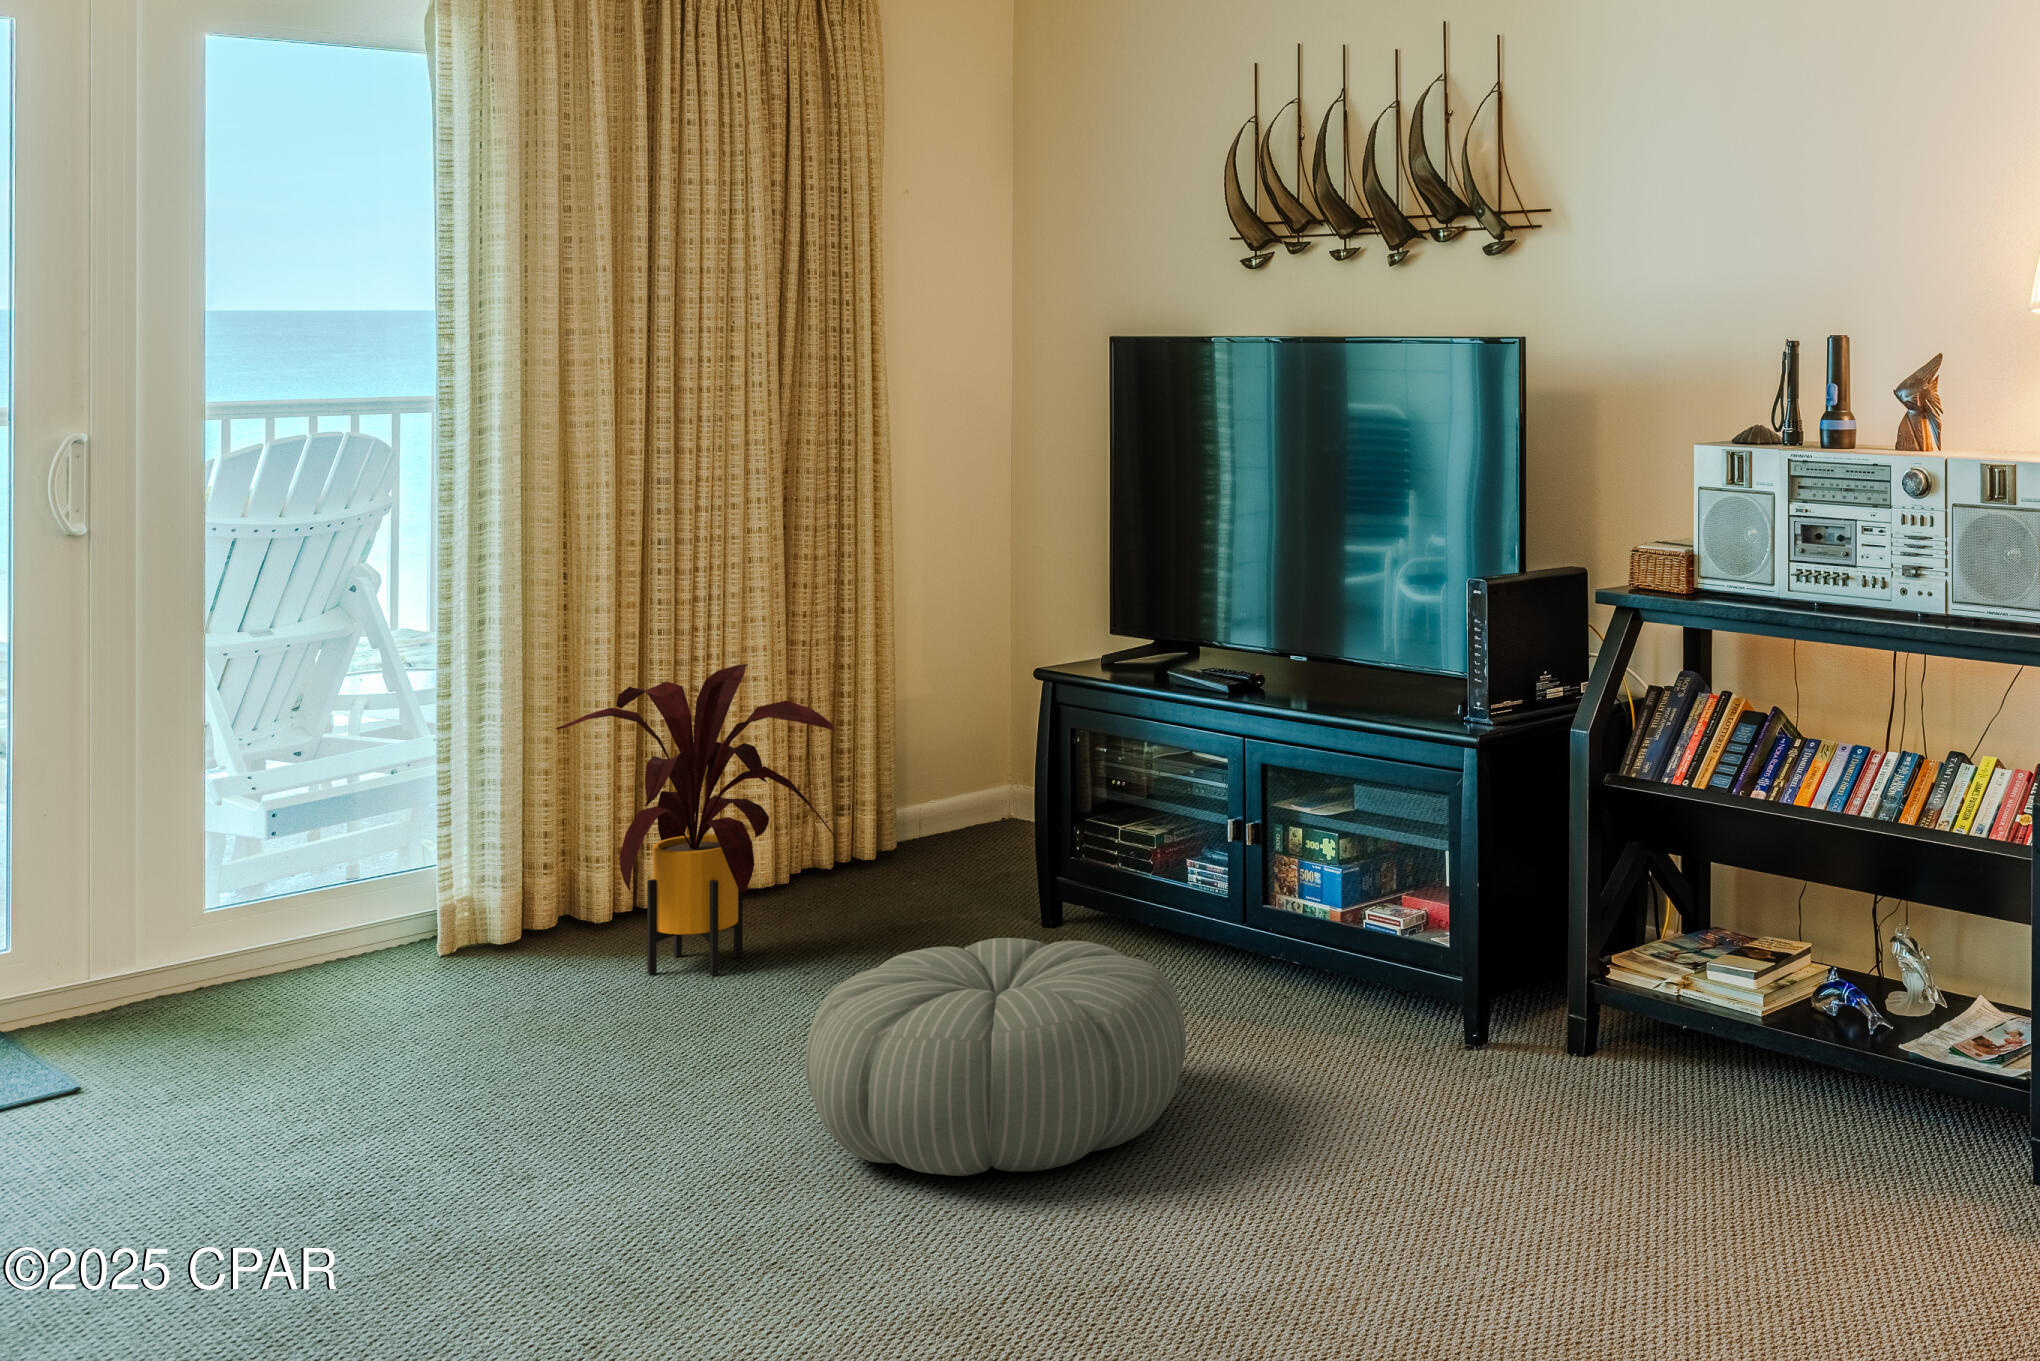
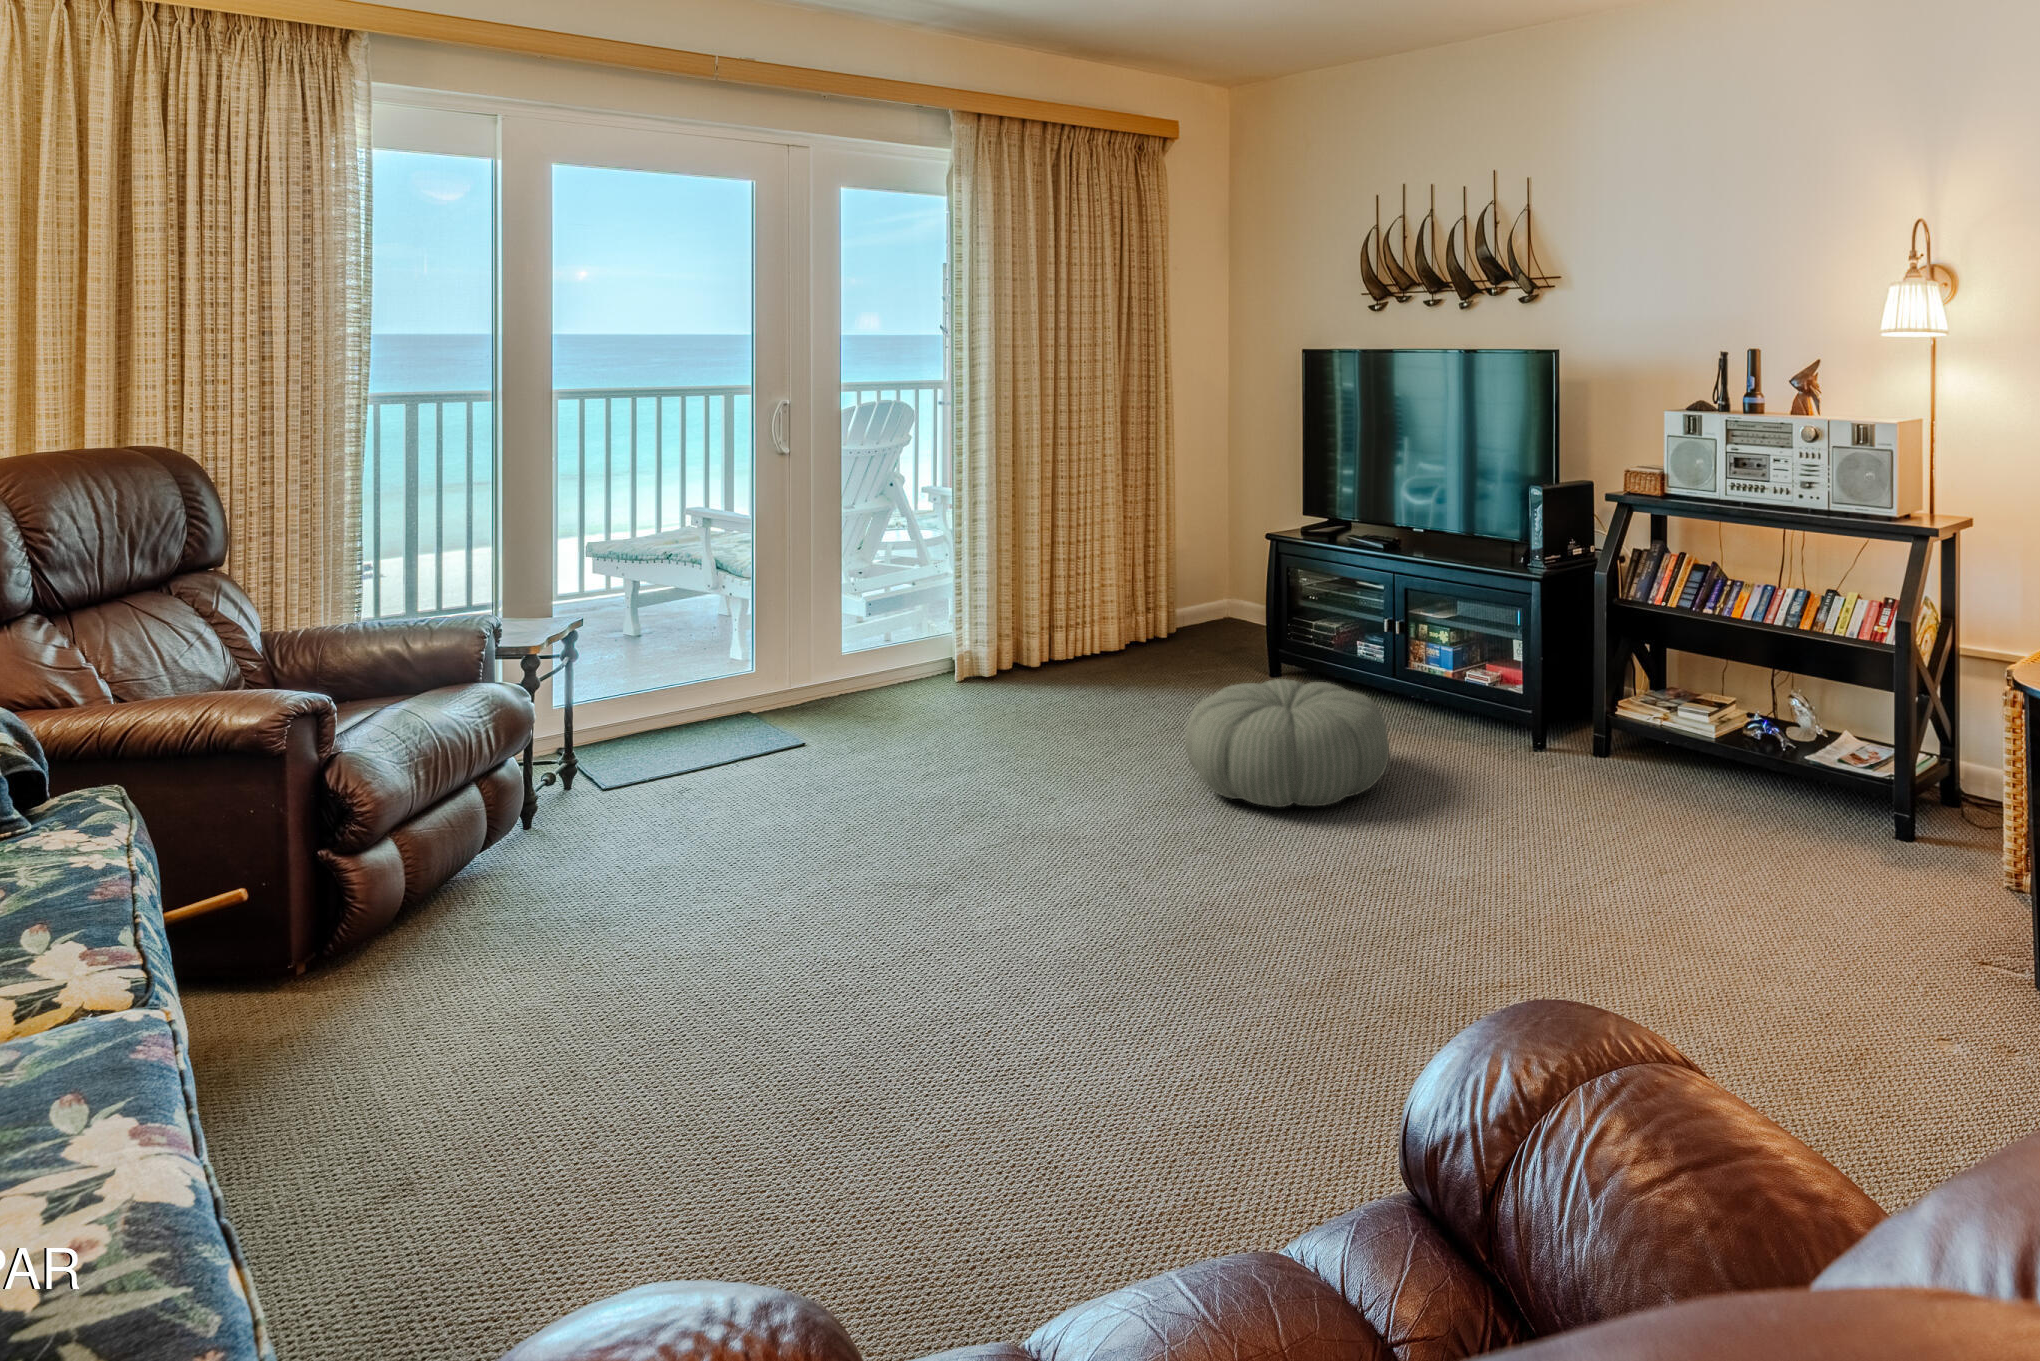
house plant: present [556,664,835,975] -> none [1021,528,1169,696]

